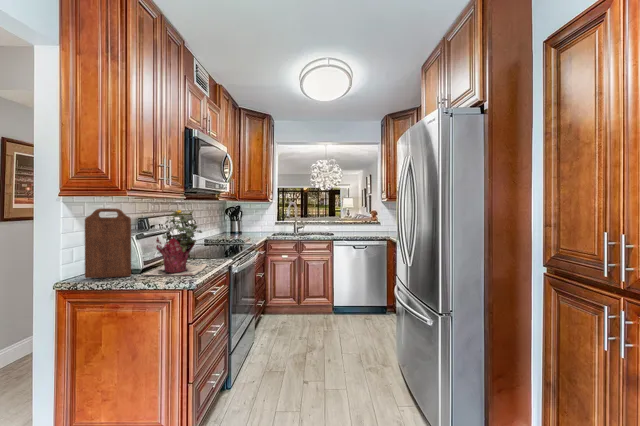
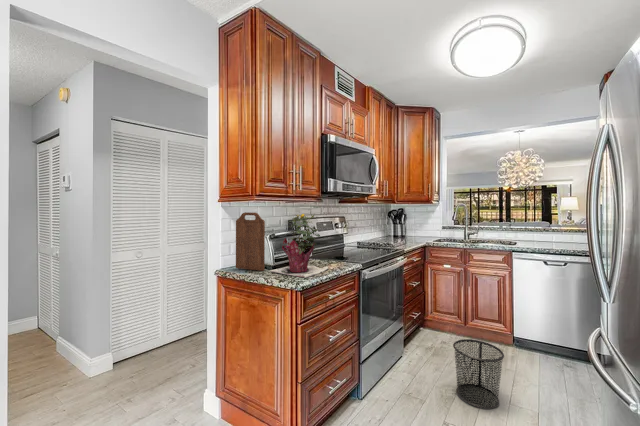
waste bin: none [304,311,339,361] -> present [453,339,504,409]

